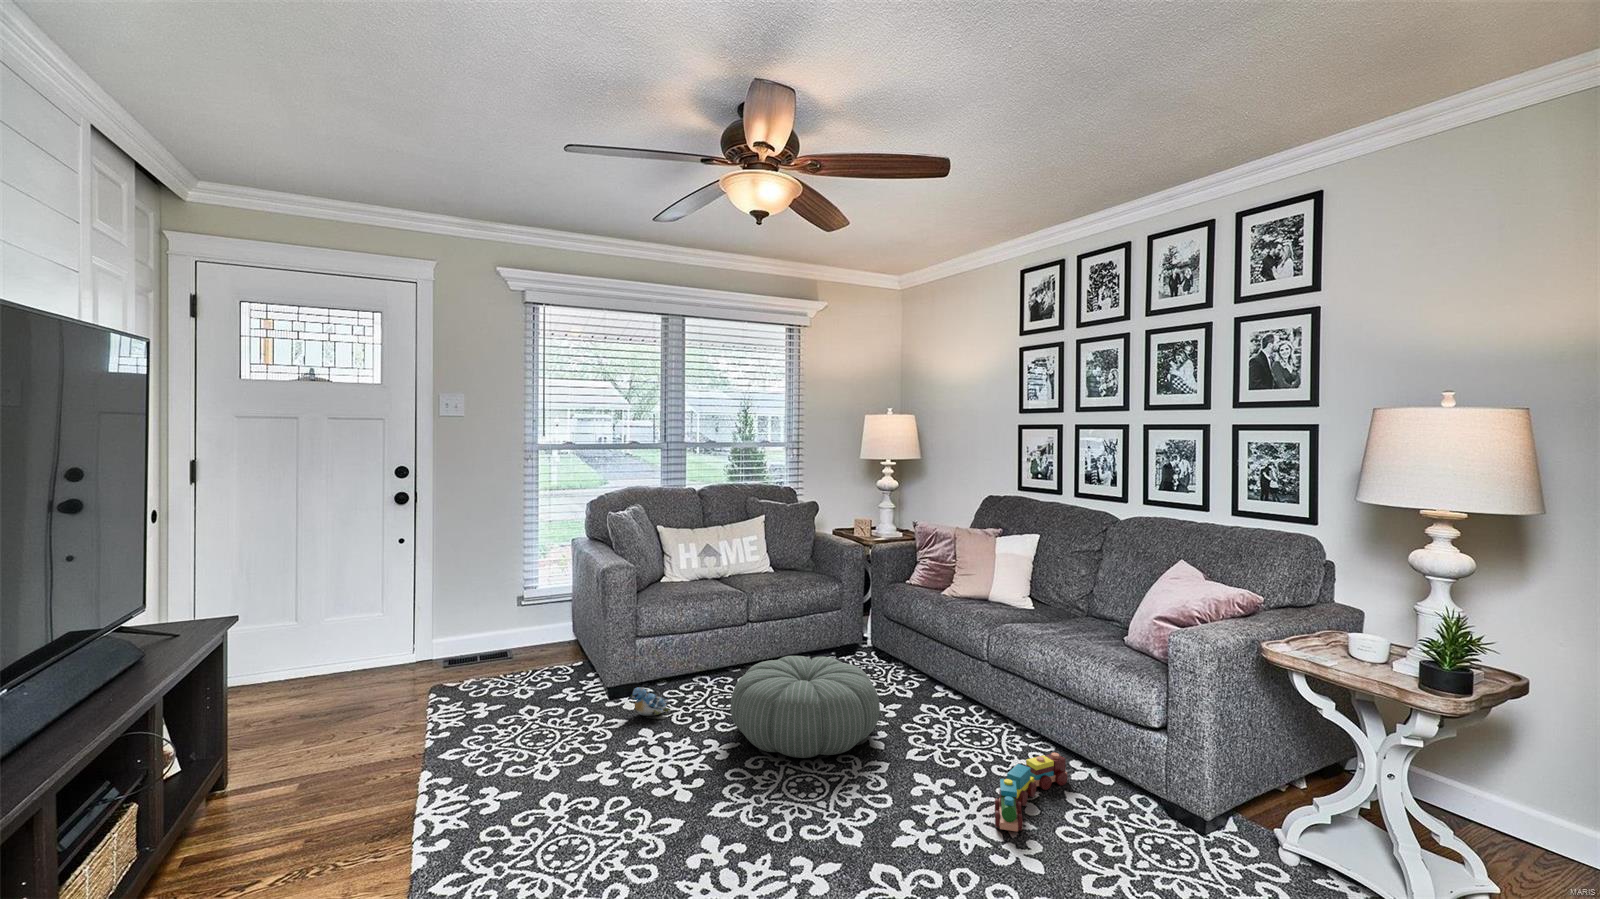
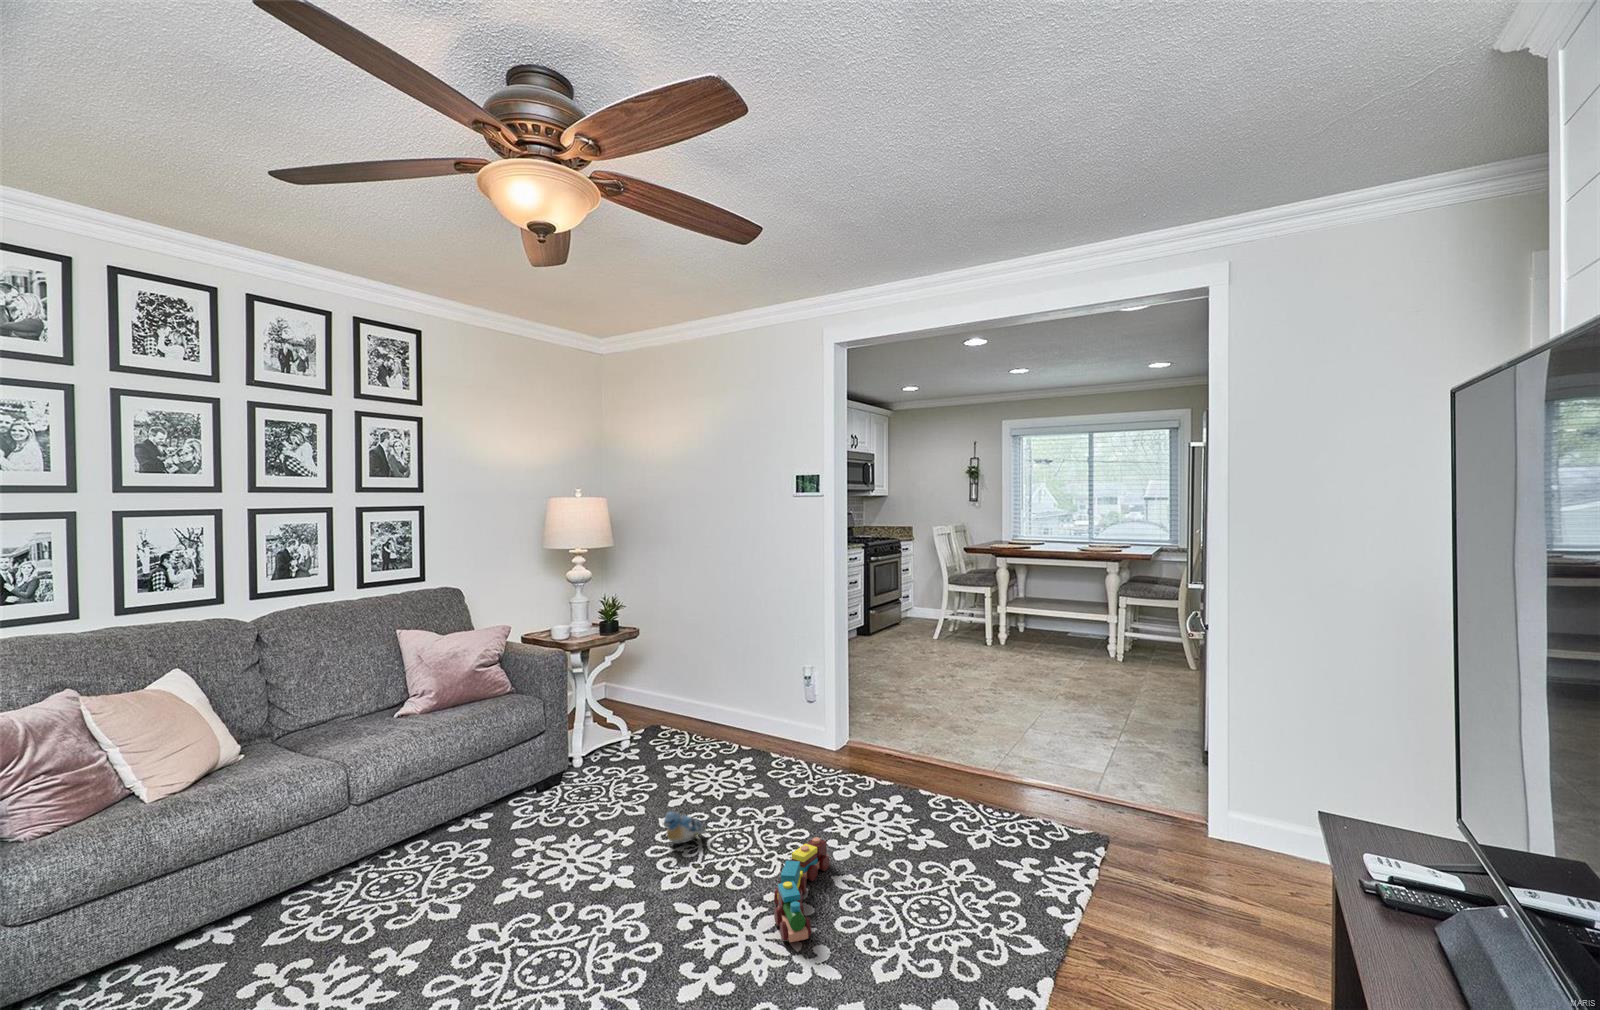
pouf: present [731,656,880,758] -> none [415,790,620,937]
plush toy: present [631,687,671,716] -> present [663,811,706,844]

